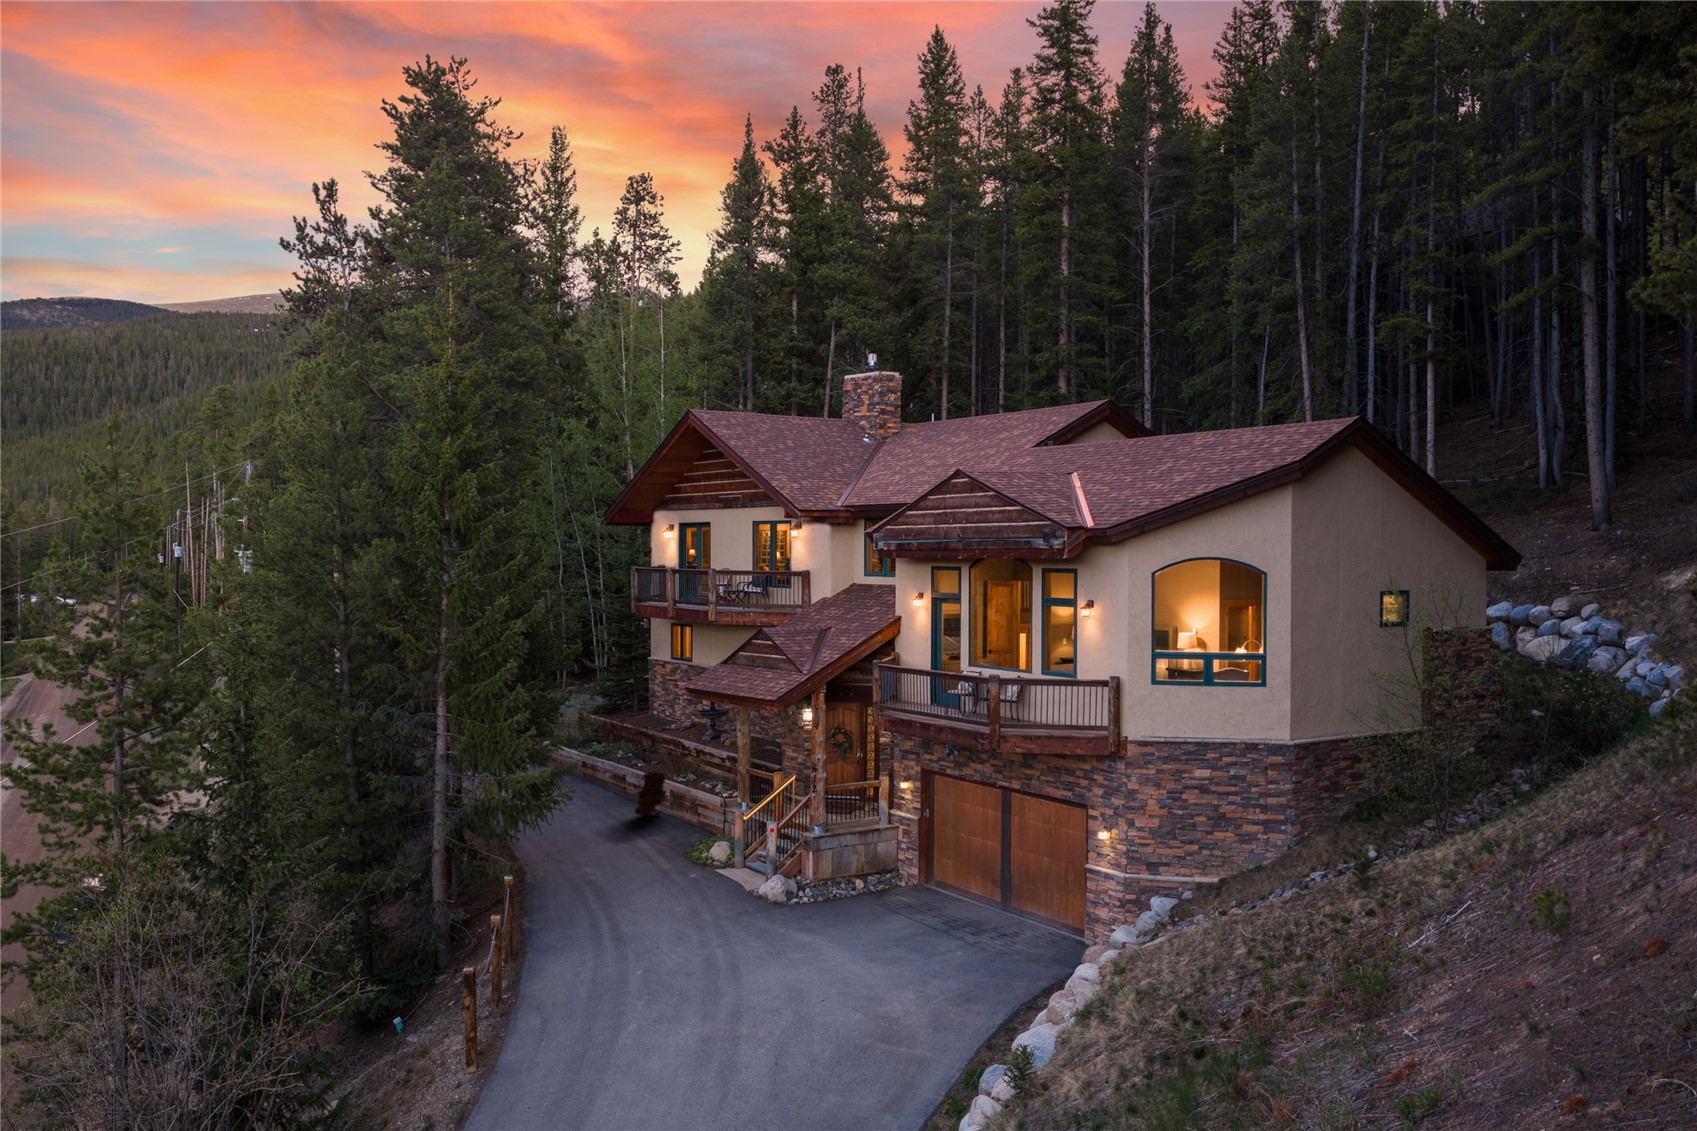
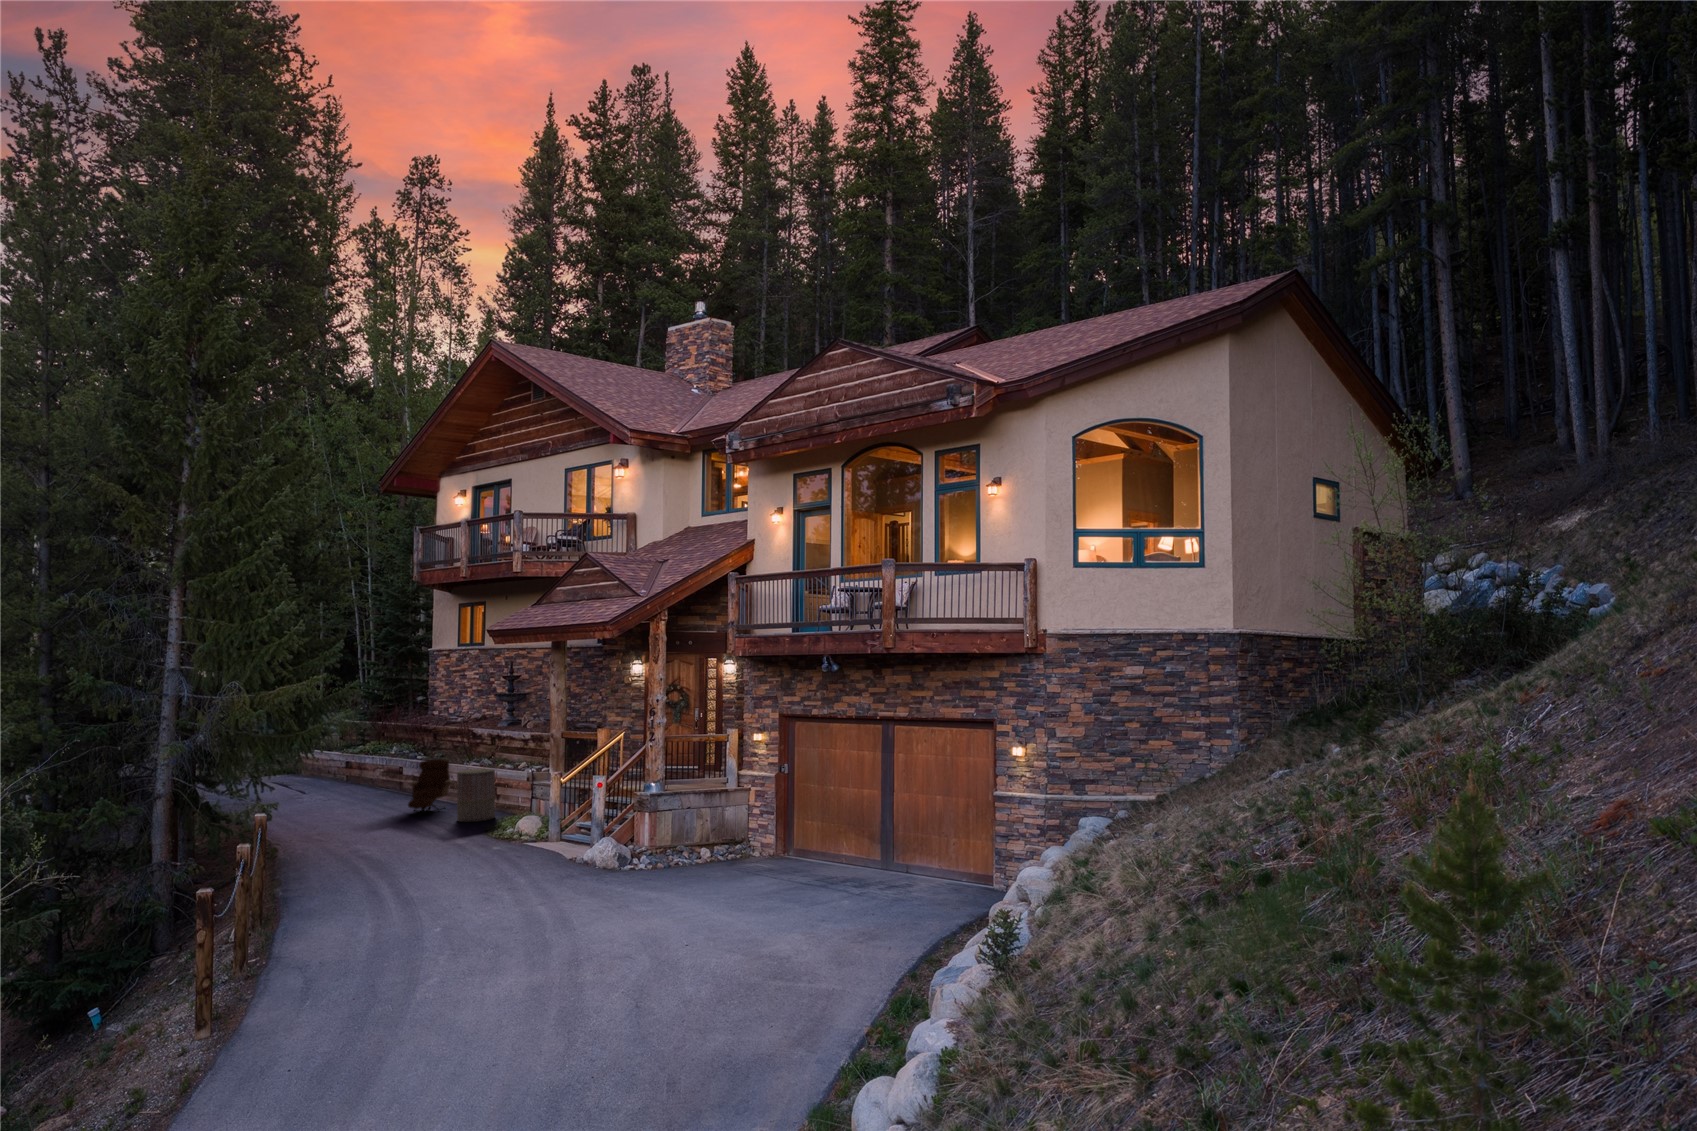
trash can: none [671,787,701,832] -> present [457,769,495,822]

